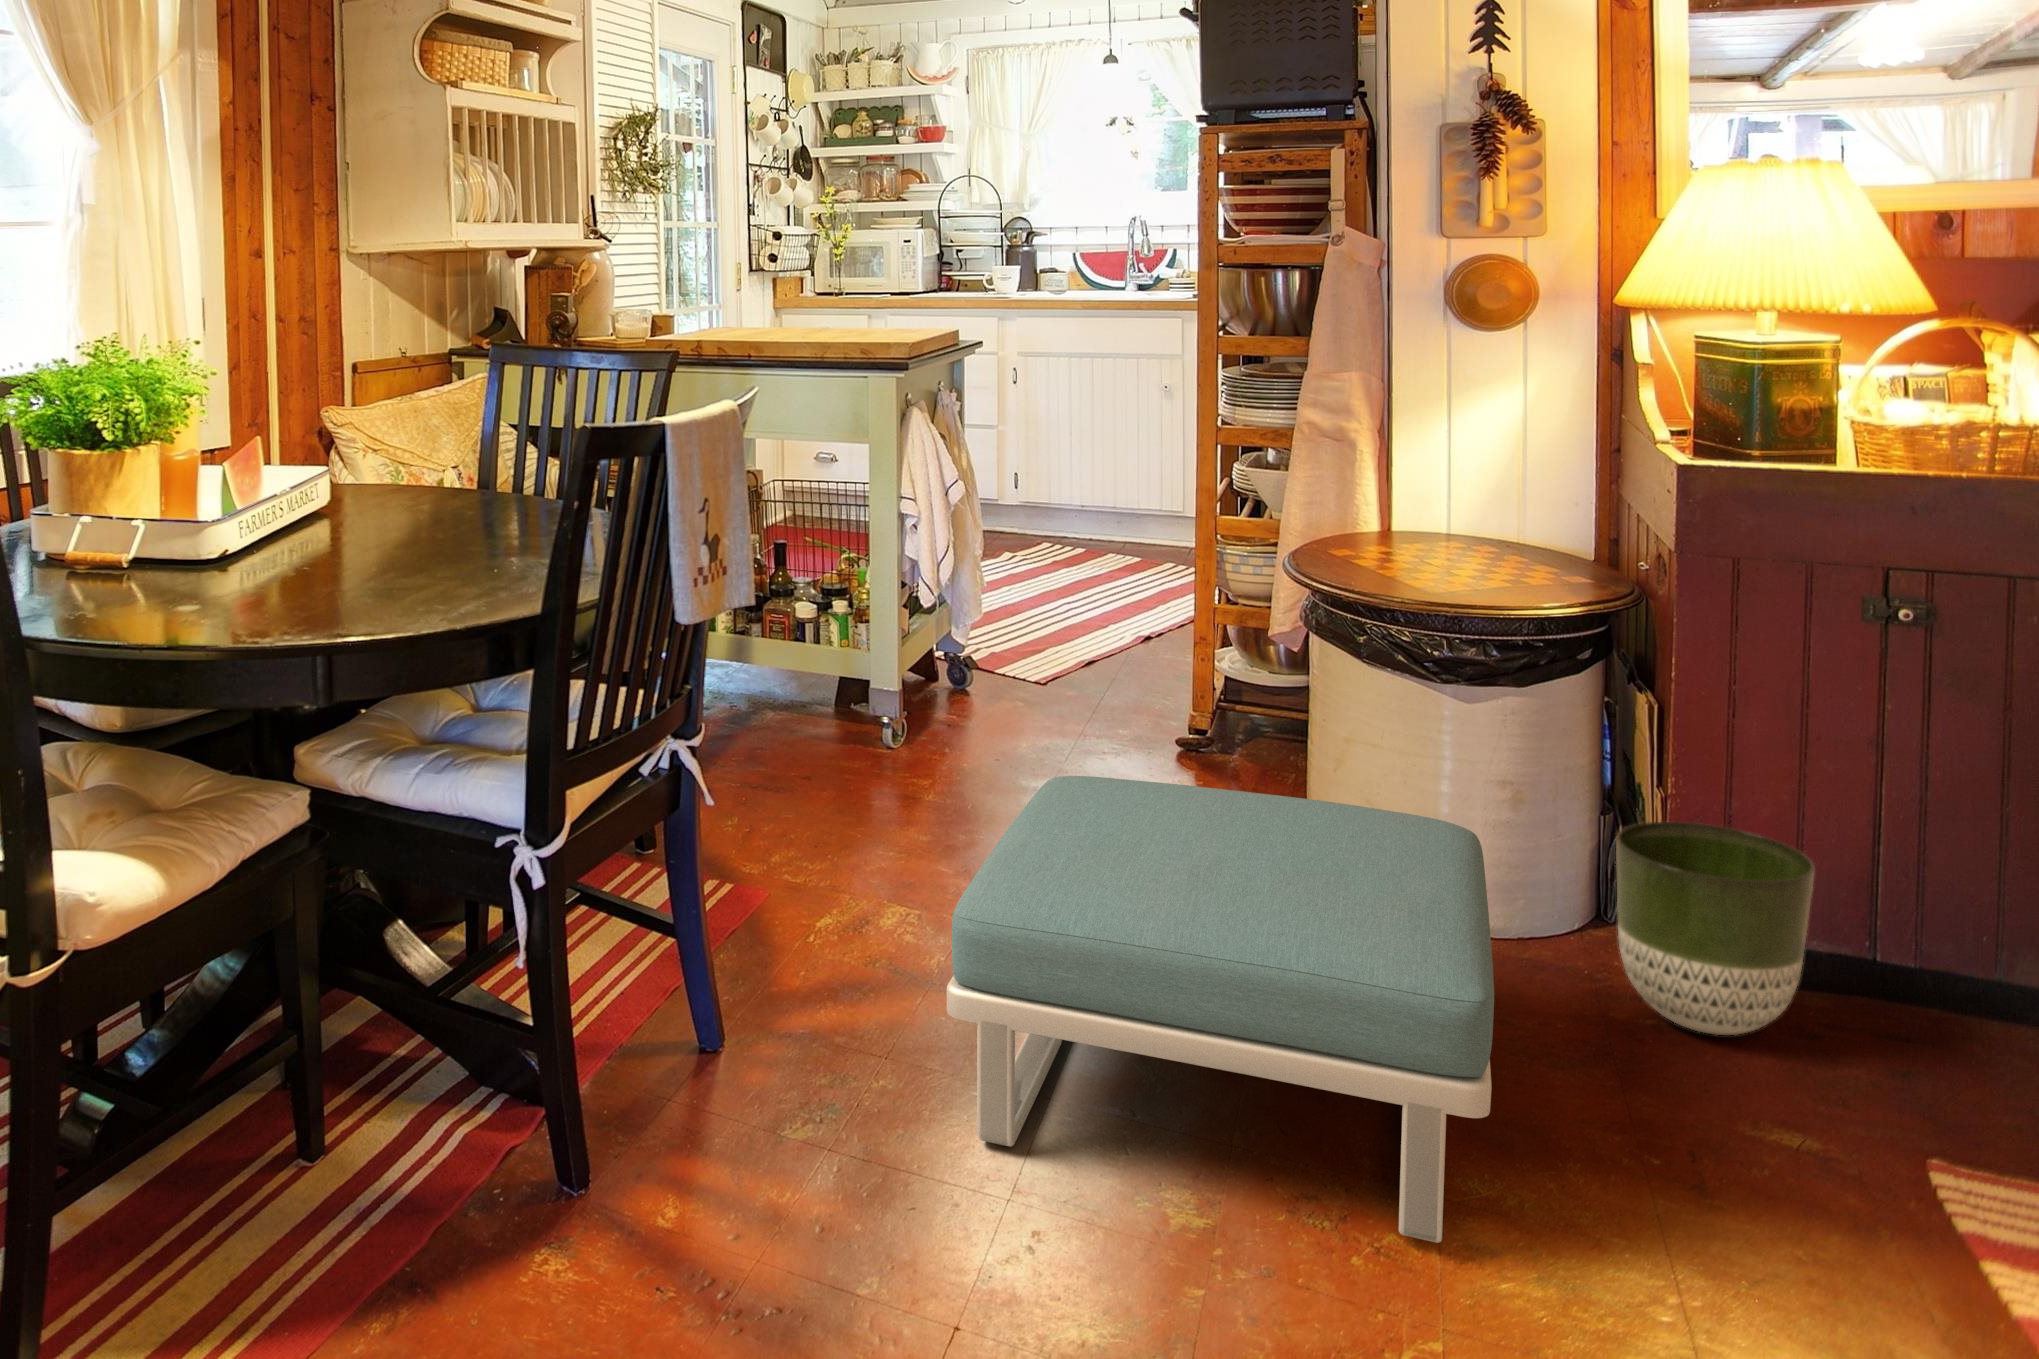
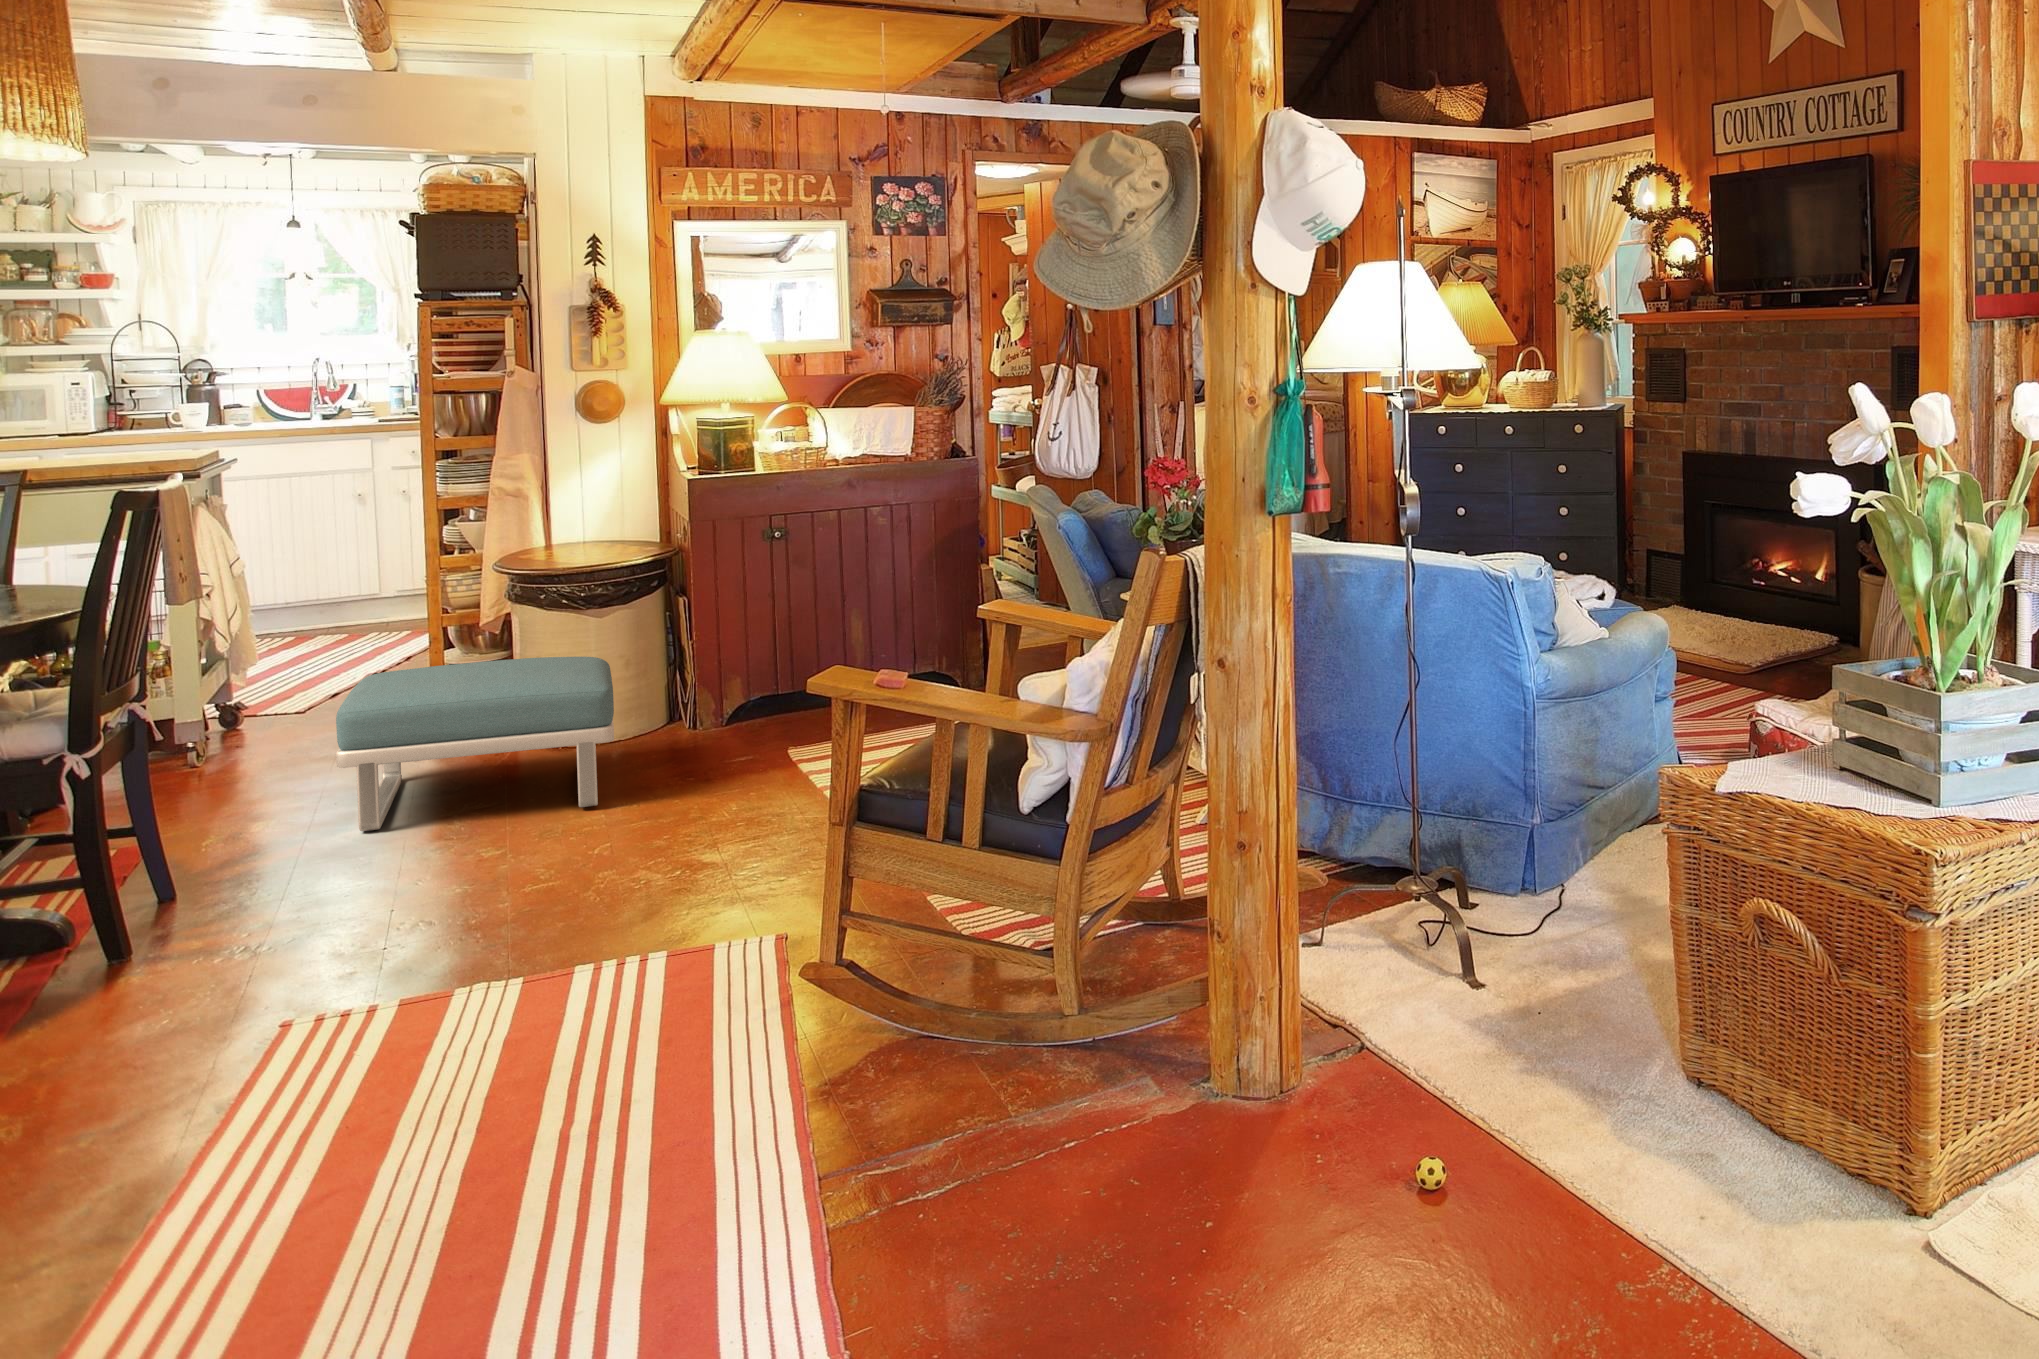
planter: present [1616,822,1814,1035] -> none [675,651,758,744]

